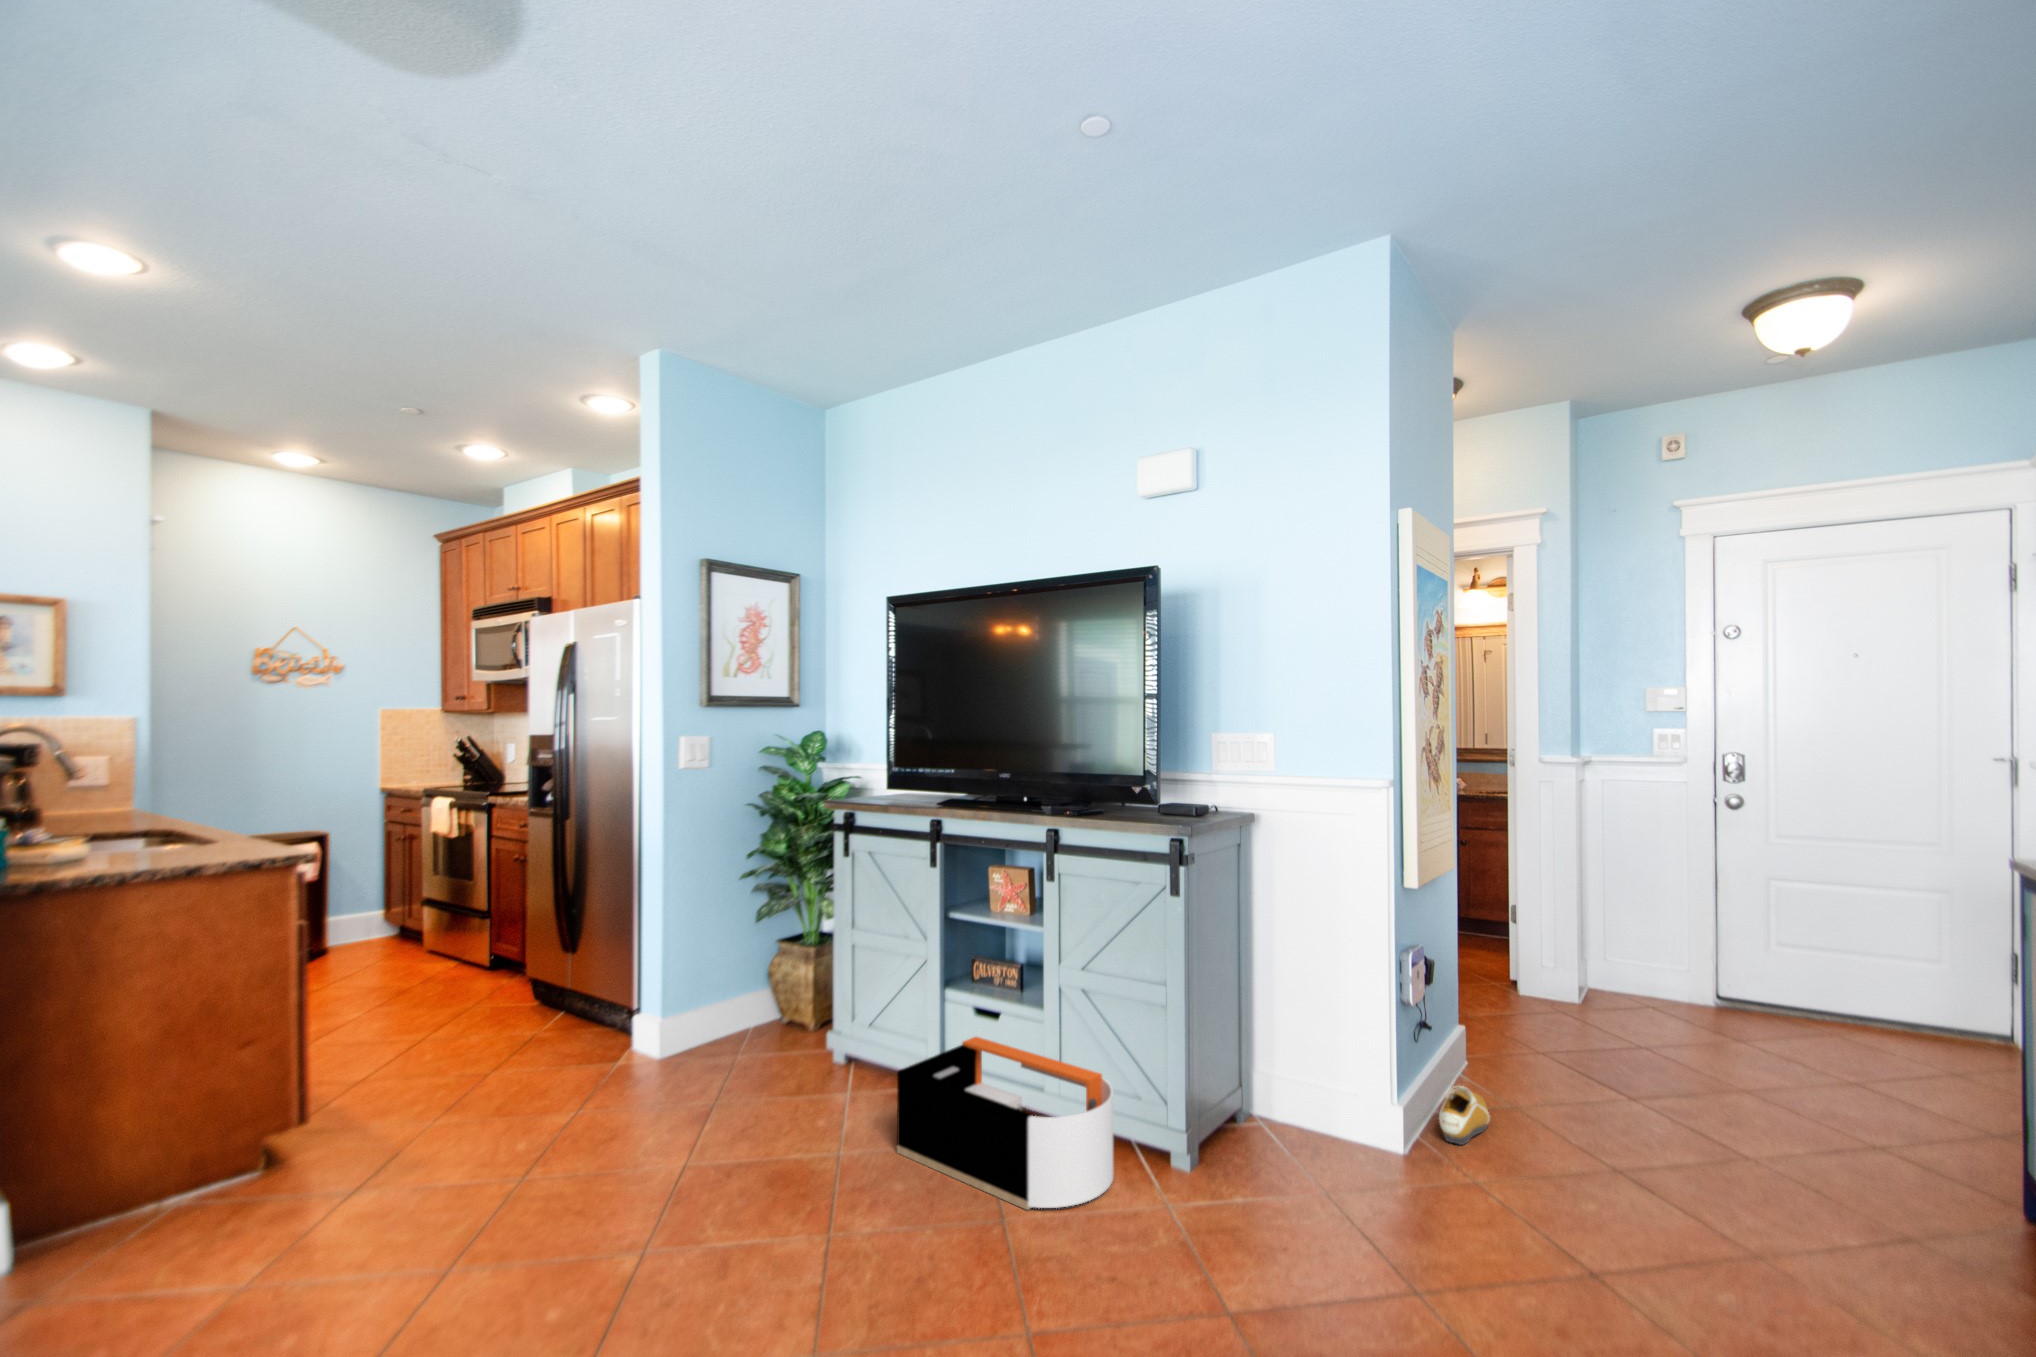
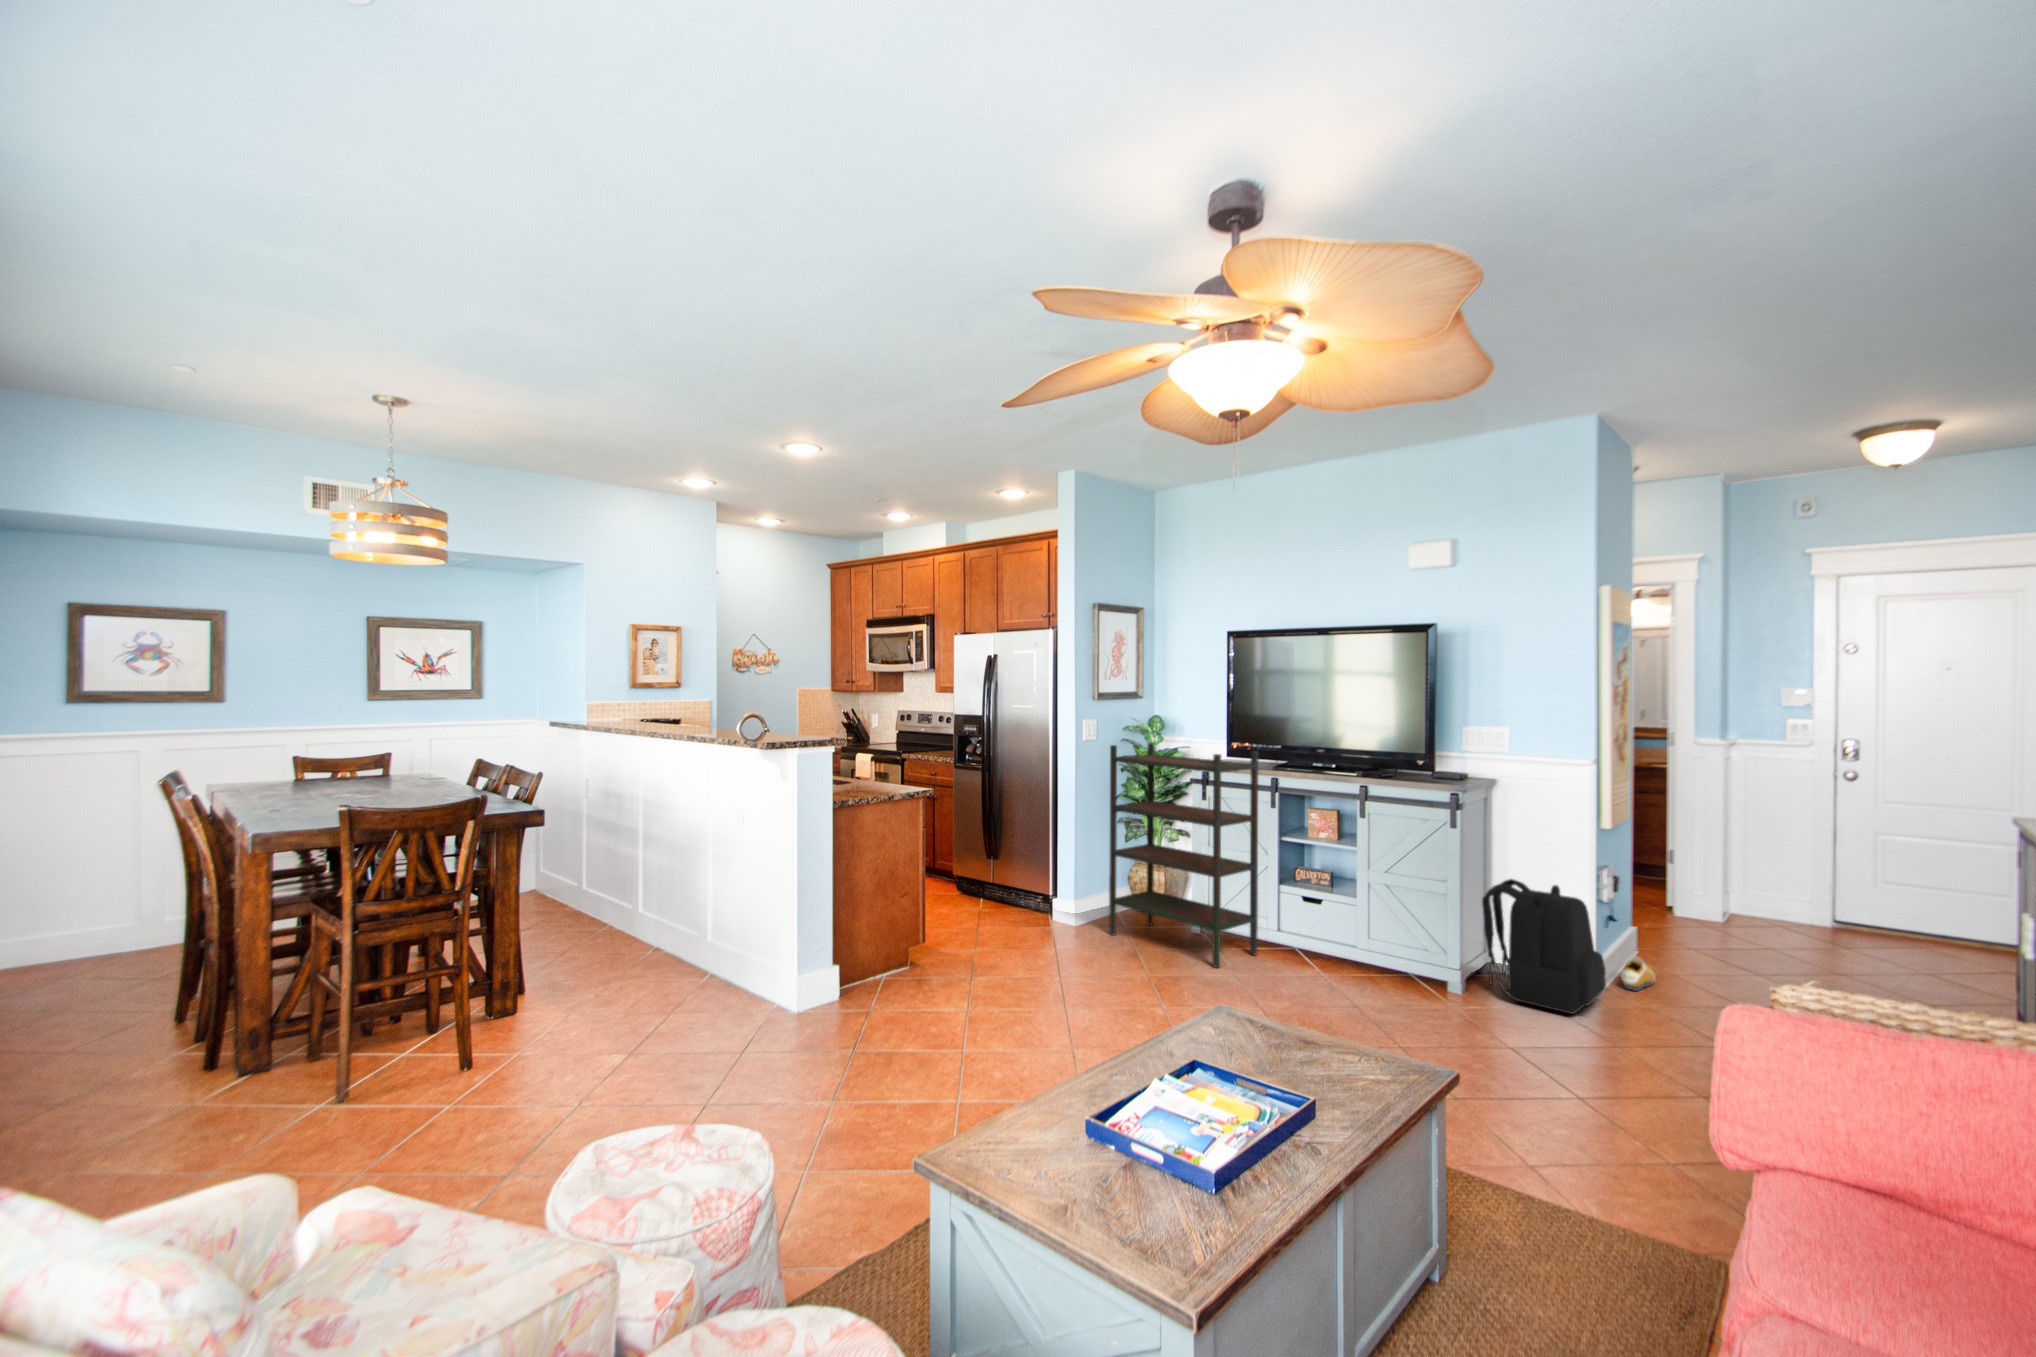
bookshelf: none [697,769,908,1136] -> present [1109,743,1258,968]
backpack: none [1225,973,1413,1210] -> present [1482,879,1606,1014]
storage bin: present [897,1037,1113,1210] -> none [1270,914,1414,1005]

